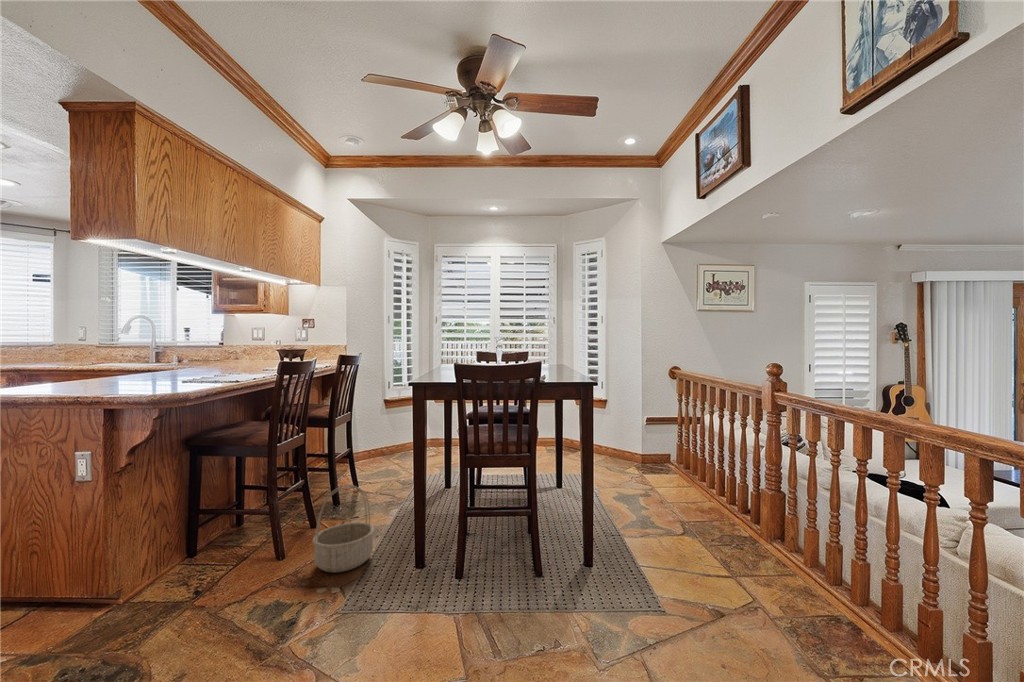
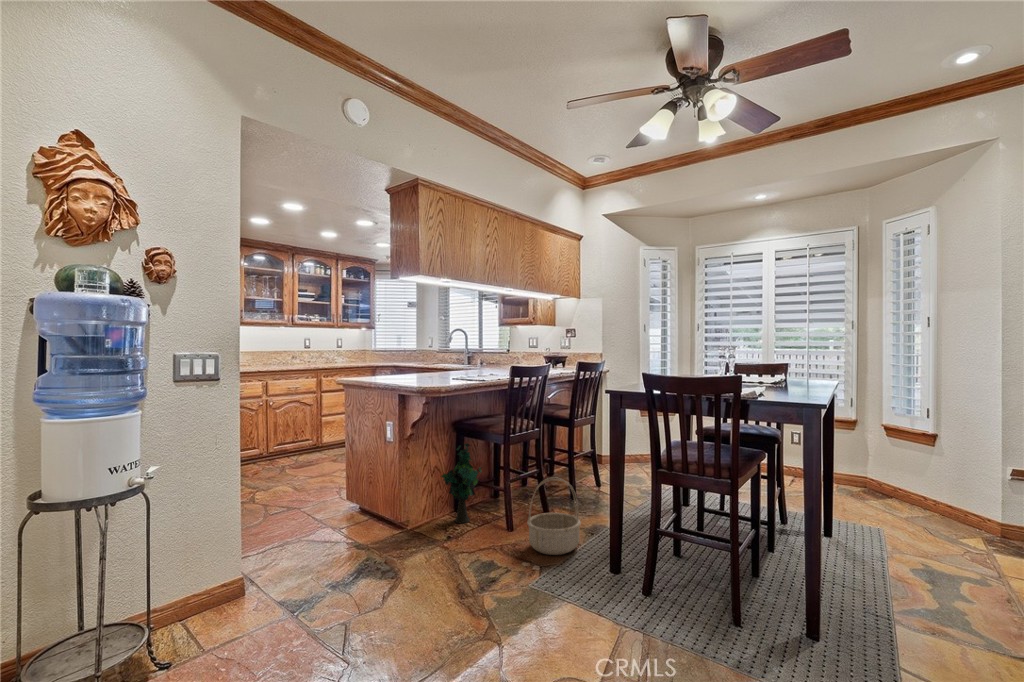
decorative plant: none [171,464,233,570] -> present [441,443,481,523]

